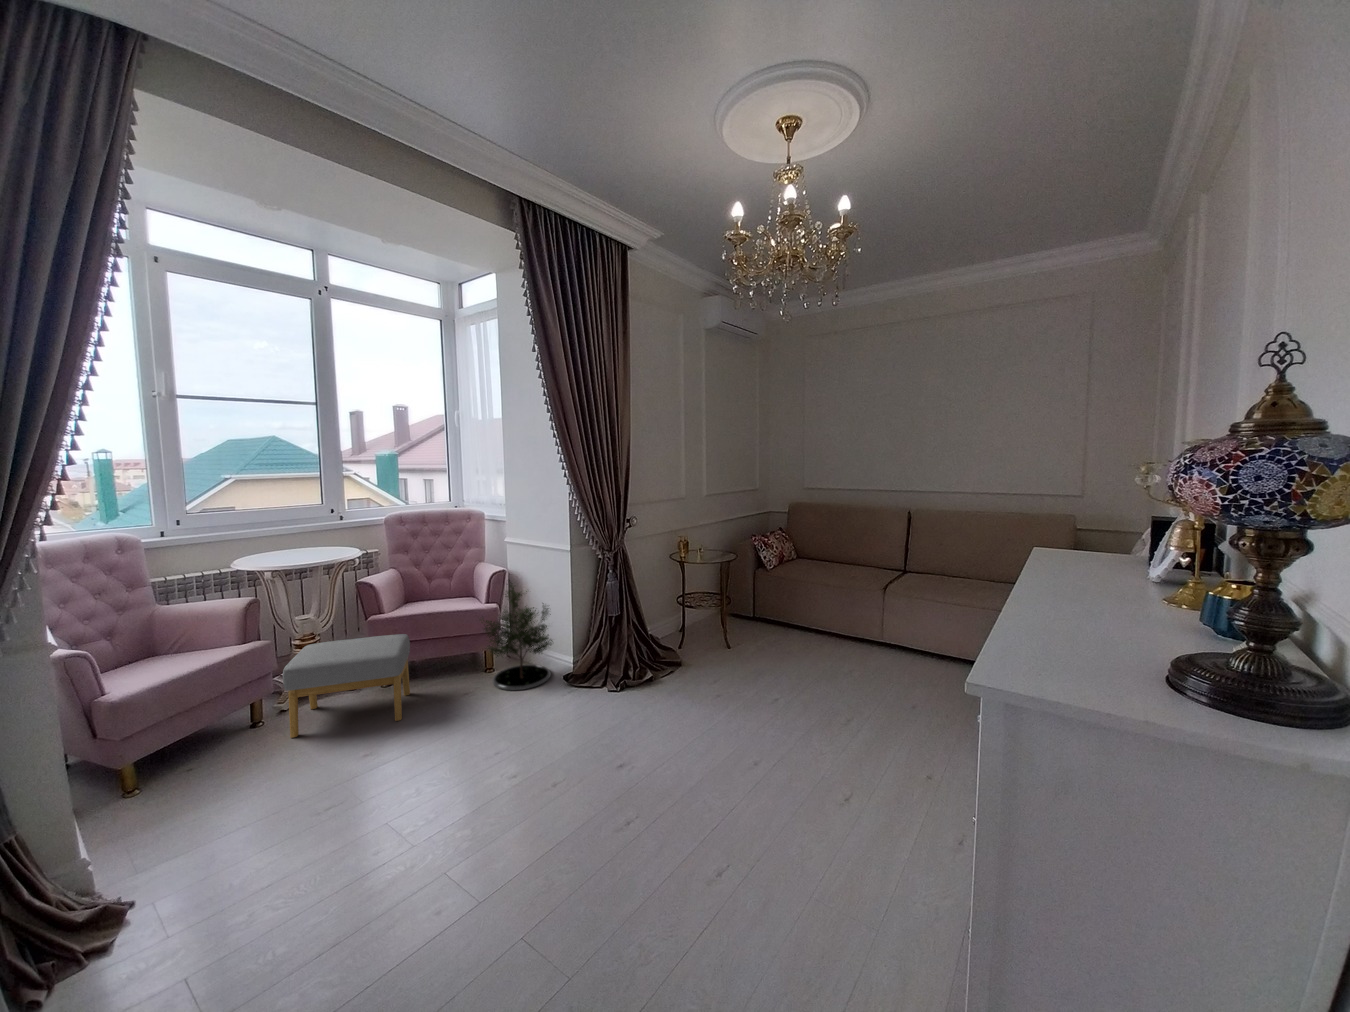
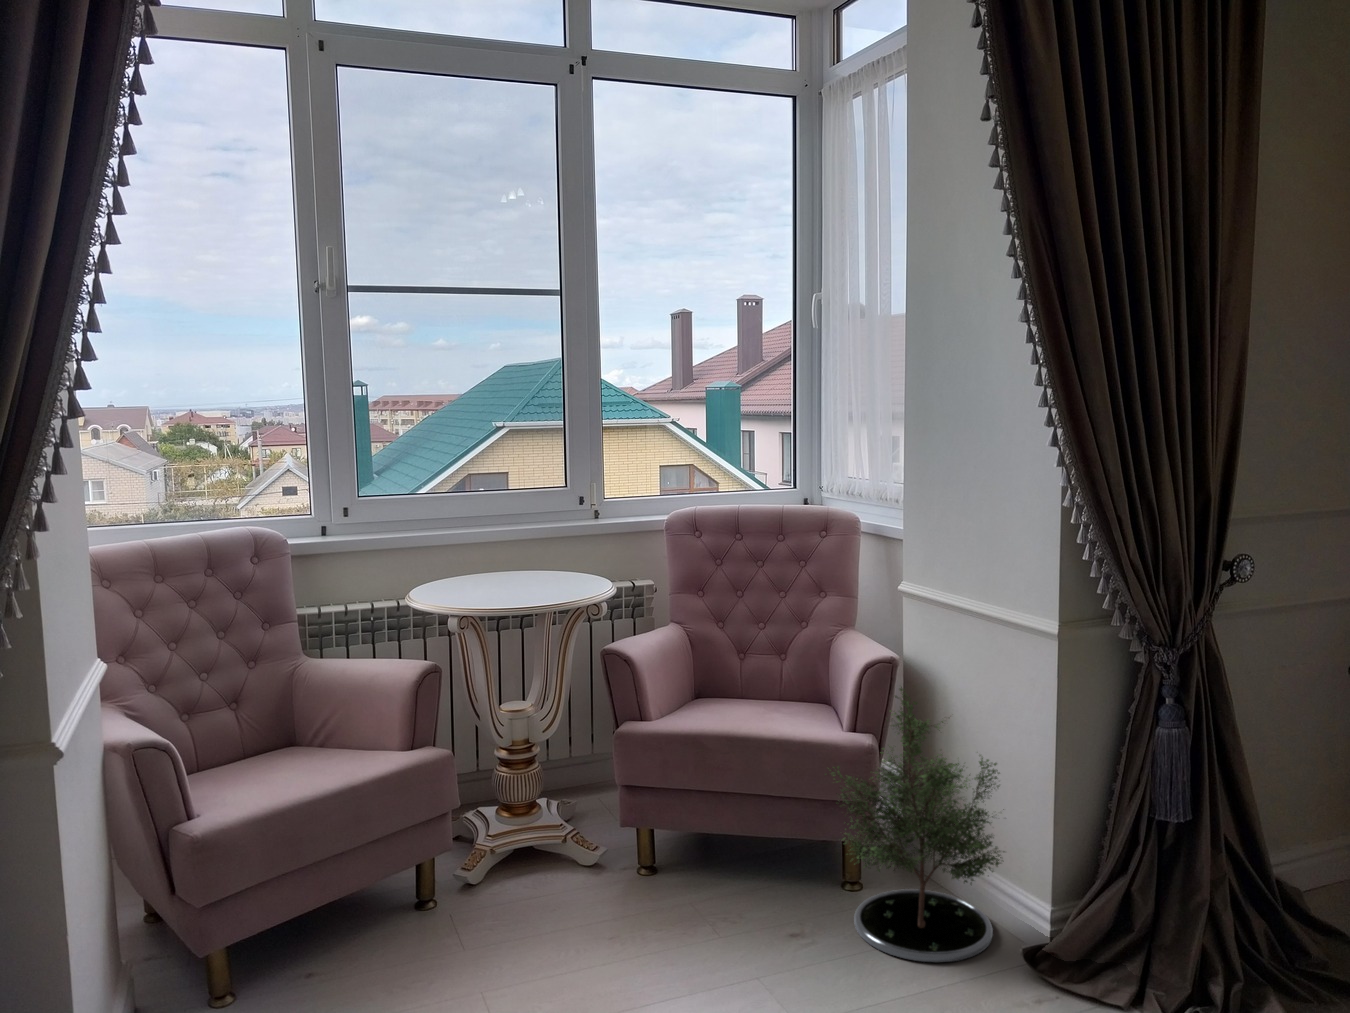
footstool: present [283,634,410,738] -> none [459,767,687,970]

